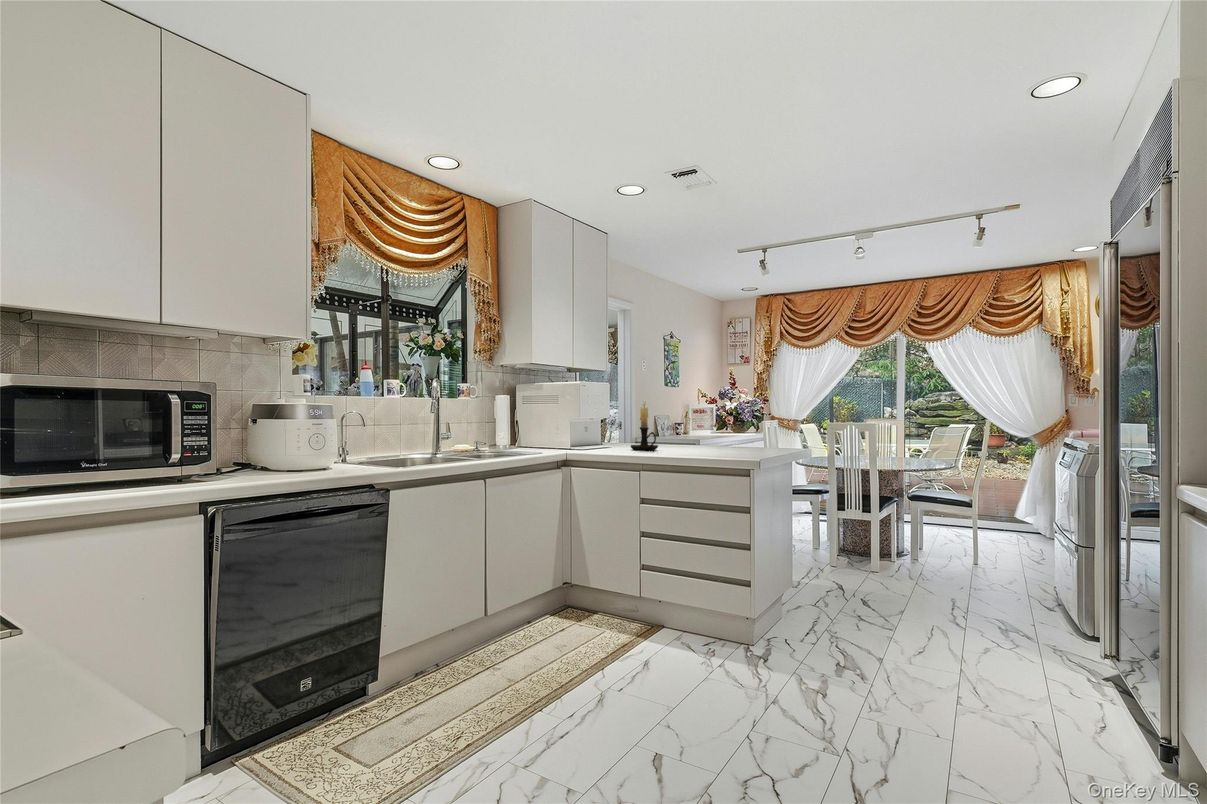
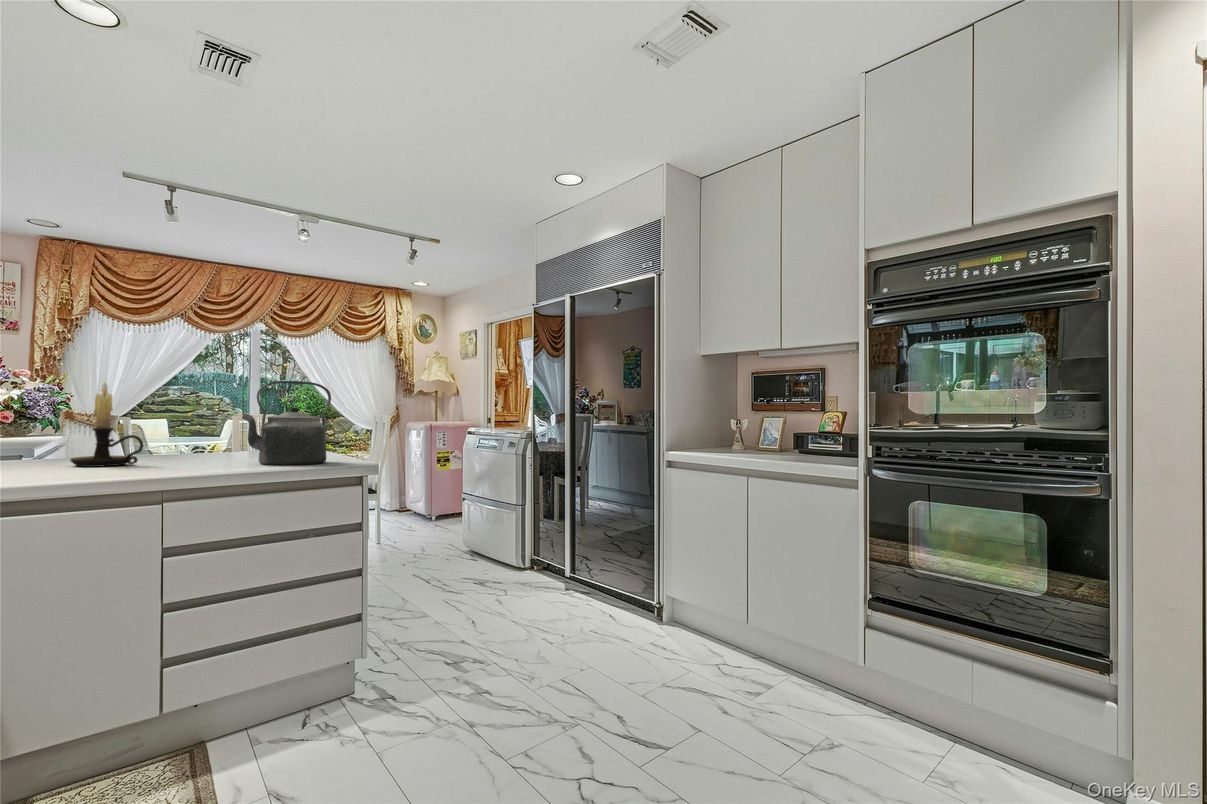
kettle: none [694,393,752,457] -> present [242,381,331,465]

